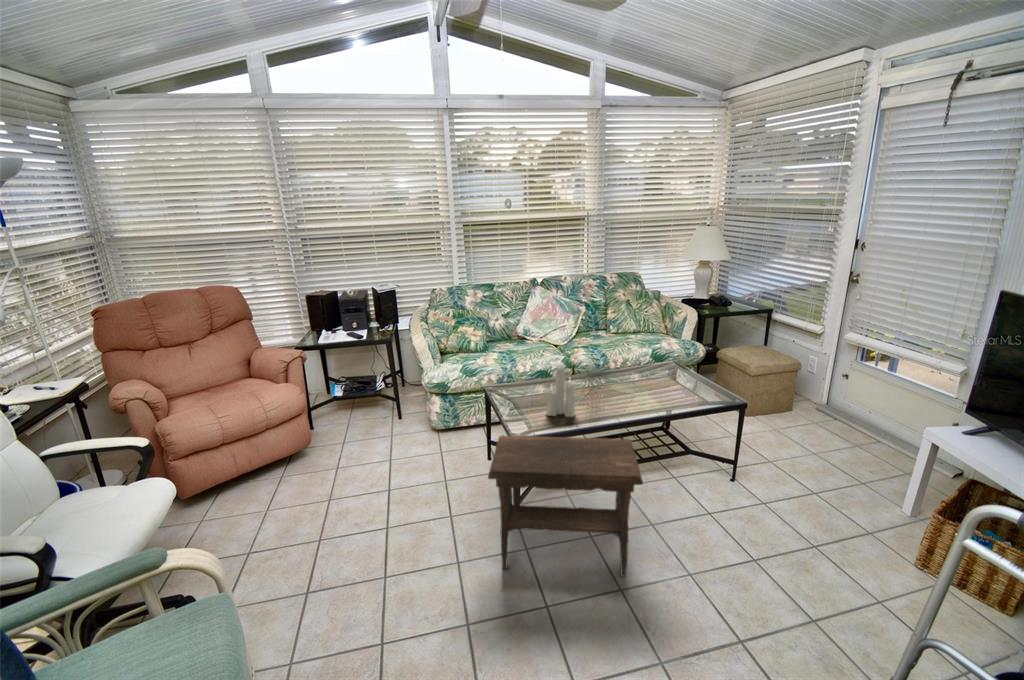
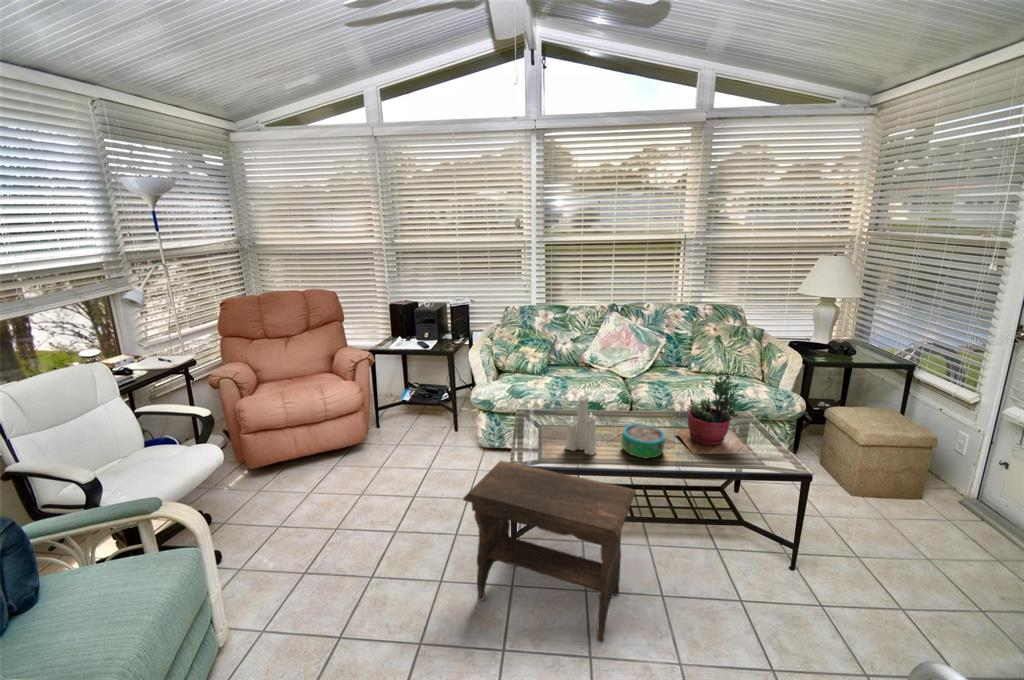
succulent plant: none [627,329,694,402] -> present [676,374,750,454]
decorative bowl: none [593,383,631,413] -> present [621,424,665,459]

